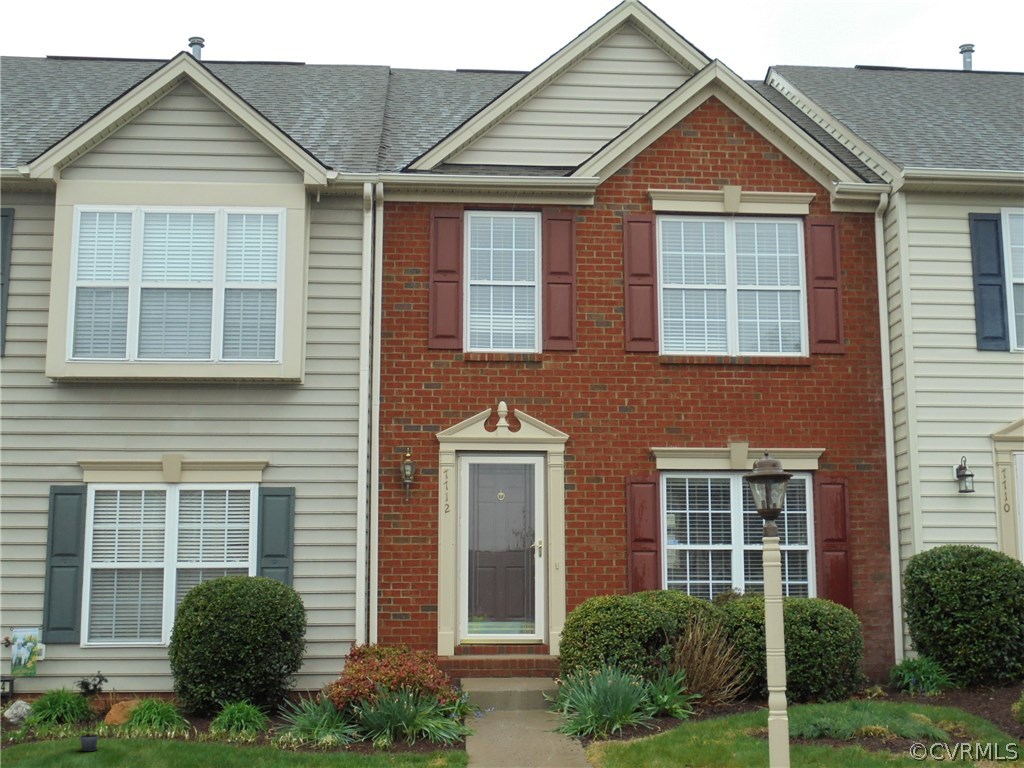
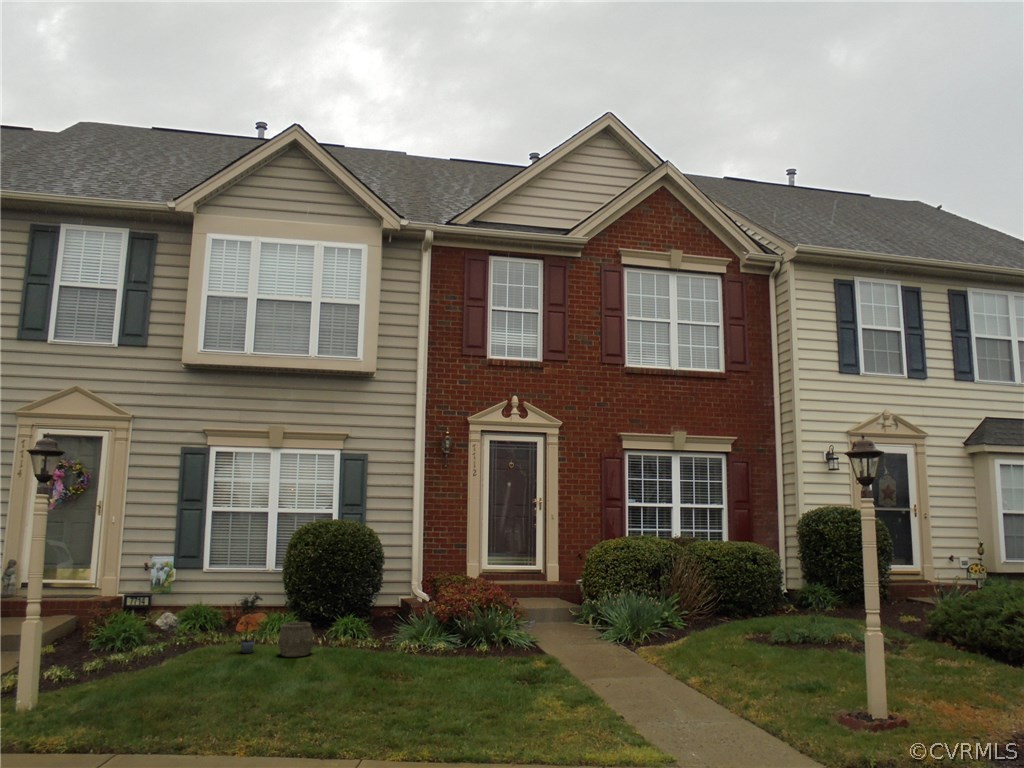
woven basket: none [122,710,171,756] -> present [278,622,313,657]

